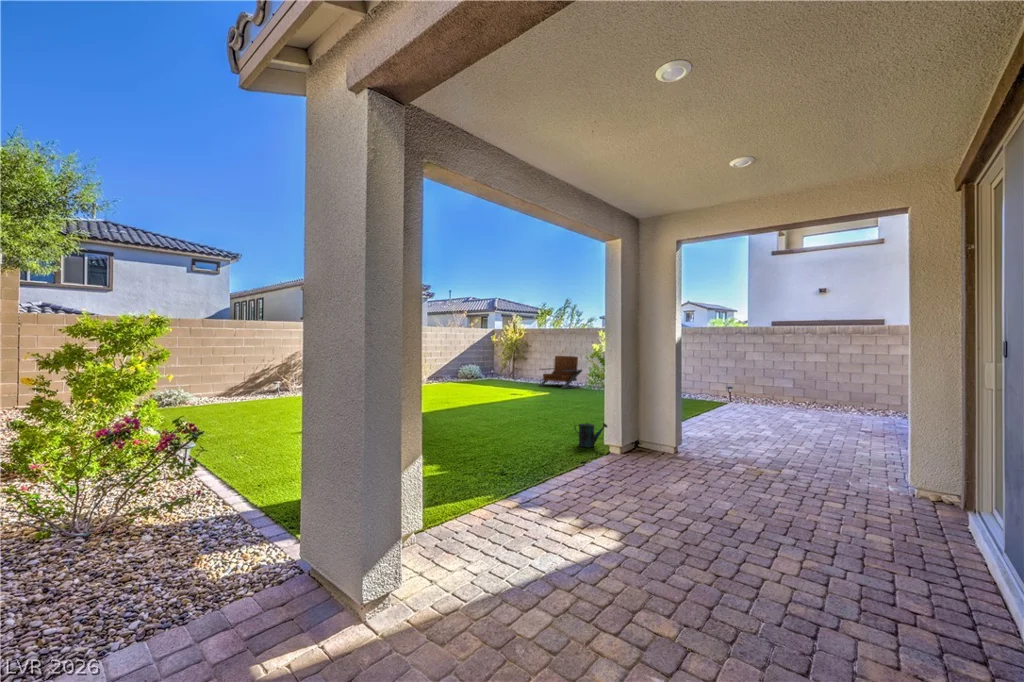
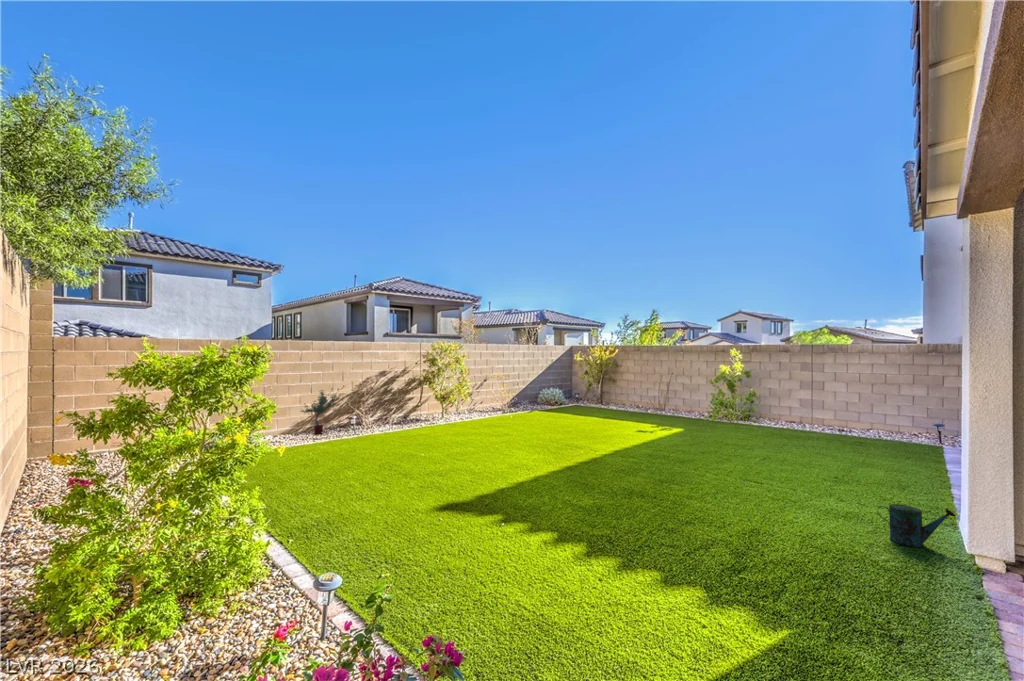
lounge chair: present [539,356,582,389] -> none [649,377,704,419]
potted tree: none [233,361,266,397] -> present [301,390,337,434]

